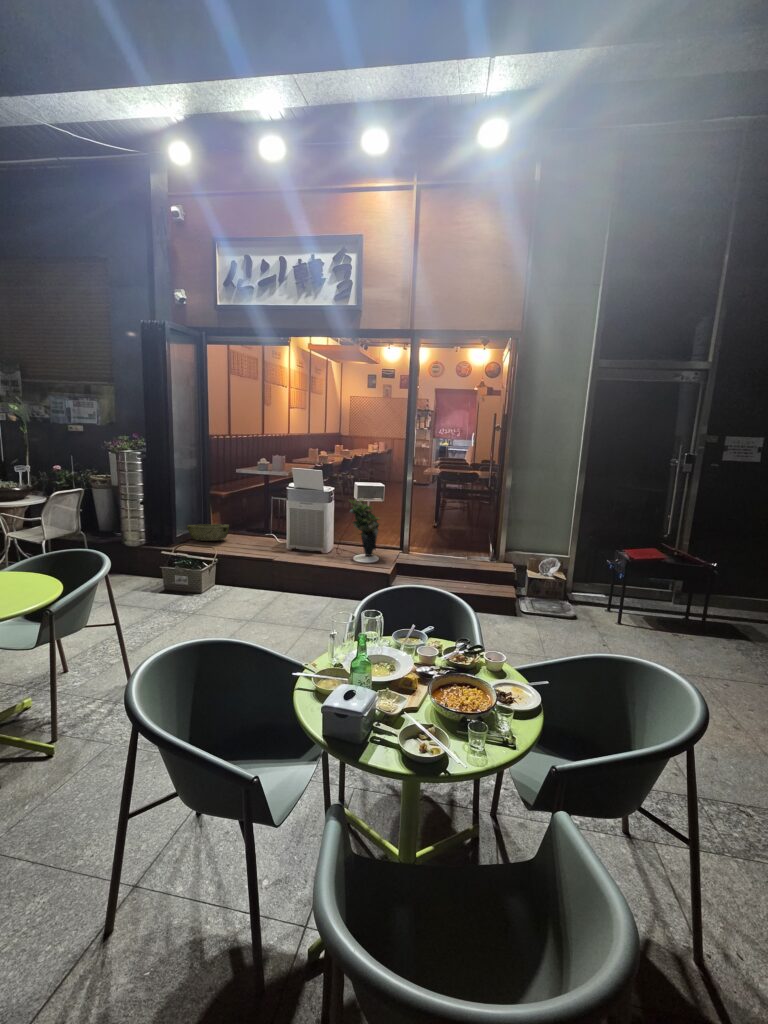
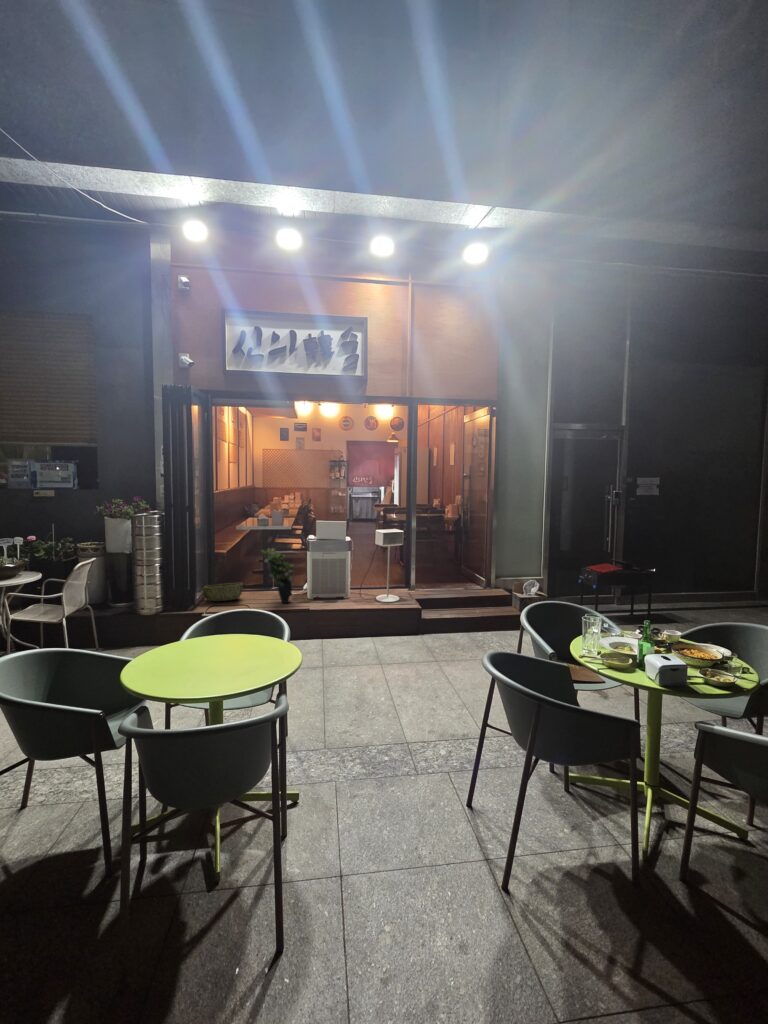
potted plant: present [350,499,379,556] -> present [262,549,293,603]

